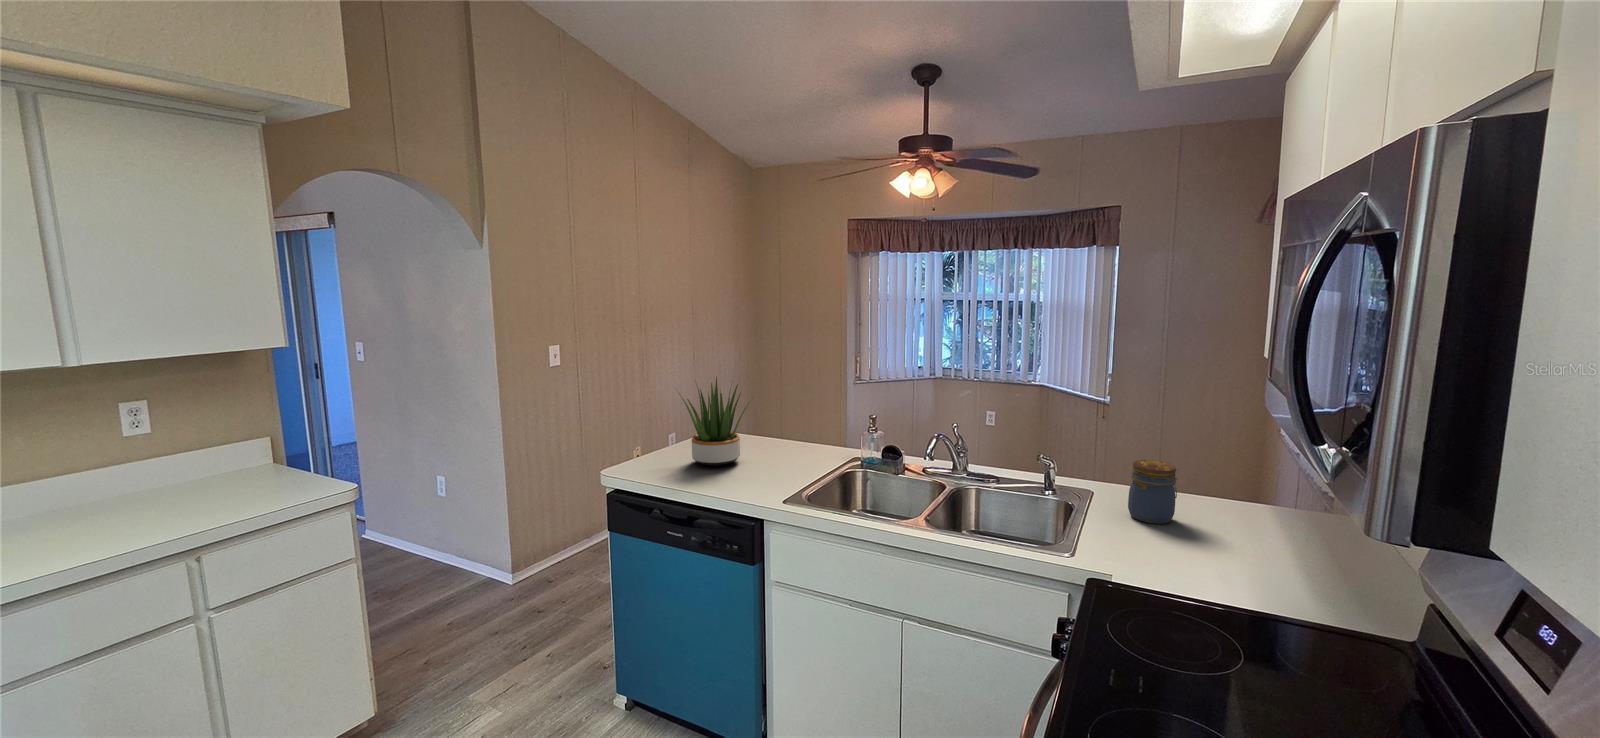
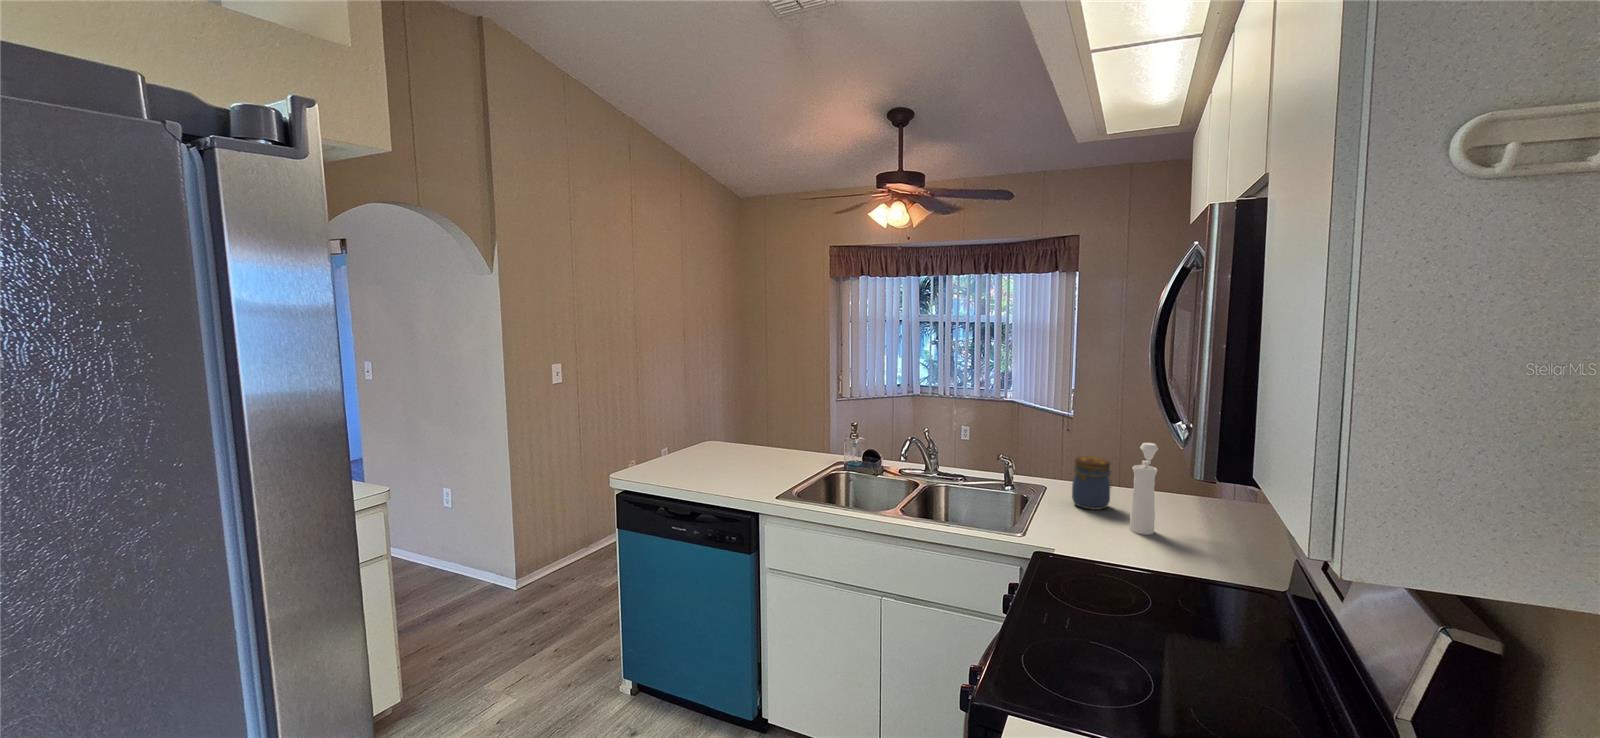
potted plant: present [676,377,753,466] -> none [678,390,751,470]
pepper mill: none [1204,447,1243,560] -> present [1130,443,1158,535]

